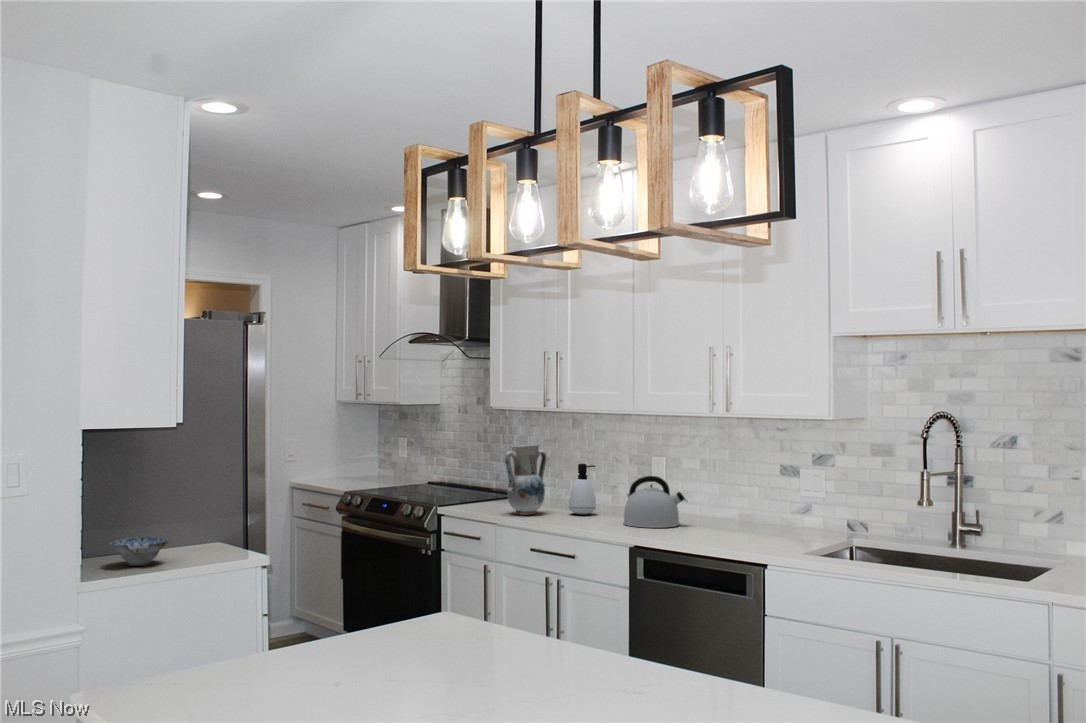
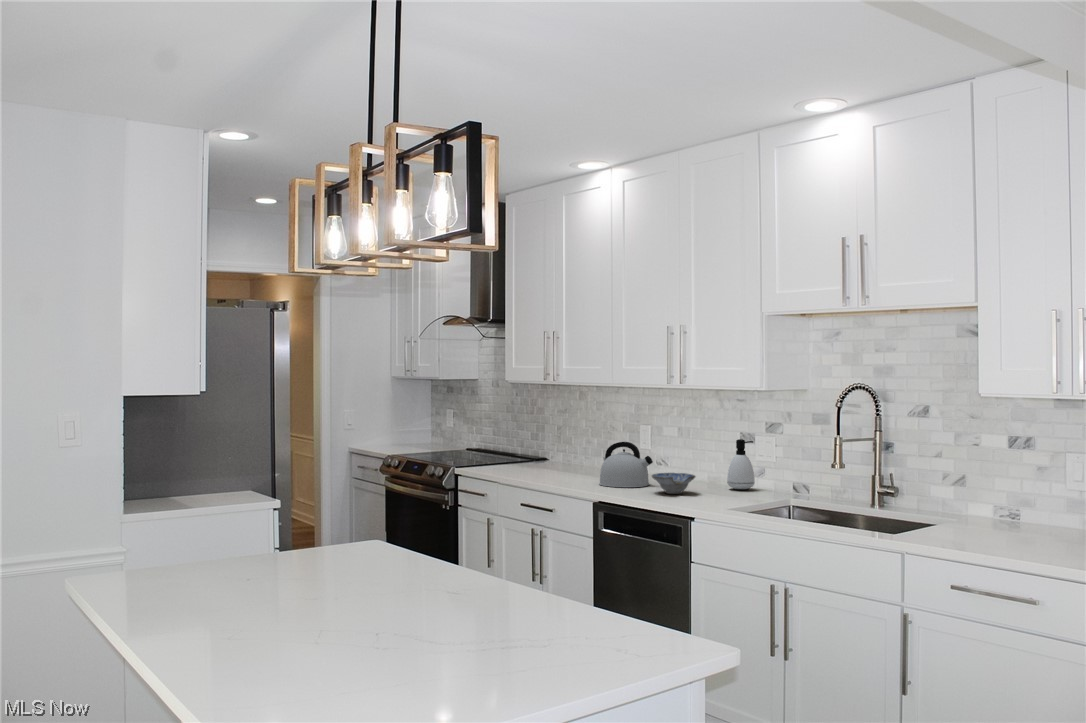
vase: present [505,445,546,515] -> none [503,414,542,475]
soap dispenser: present [569,464,596,514] -> present [727,439,755,489]
ceramic bowl: present [110,537,169,566] -> present [652,473,695,494]

